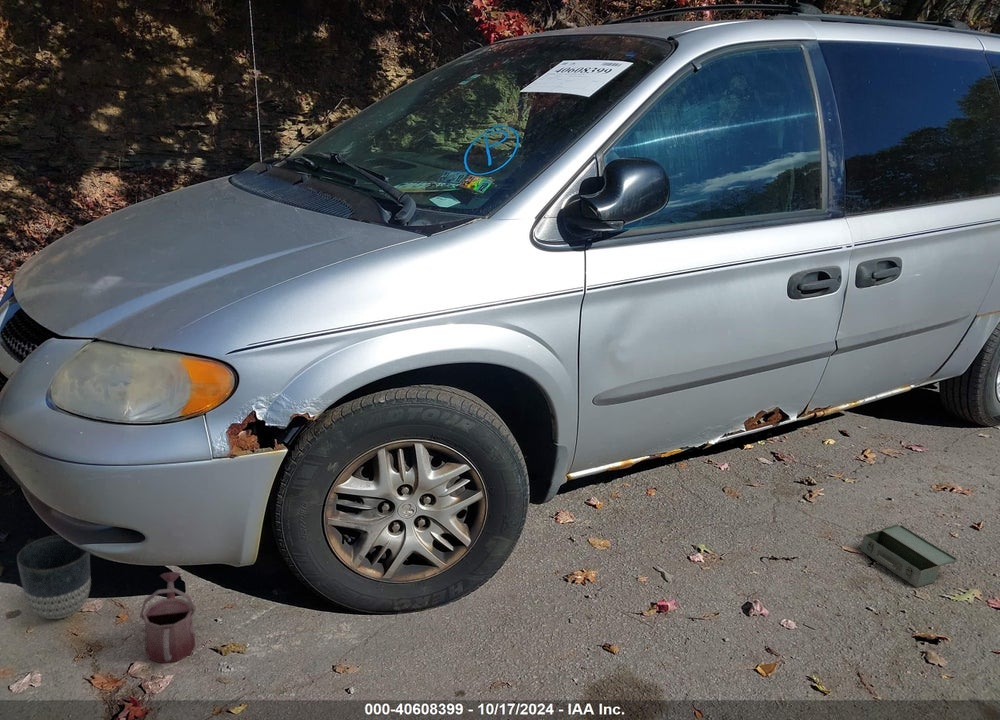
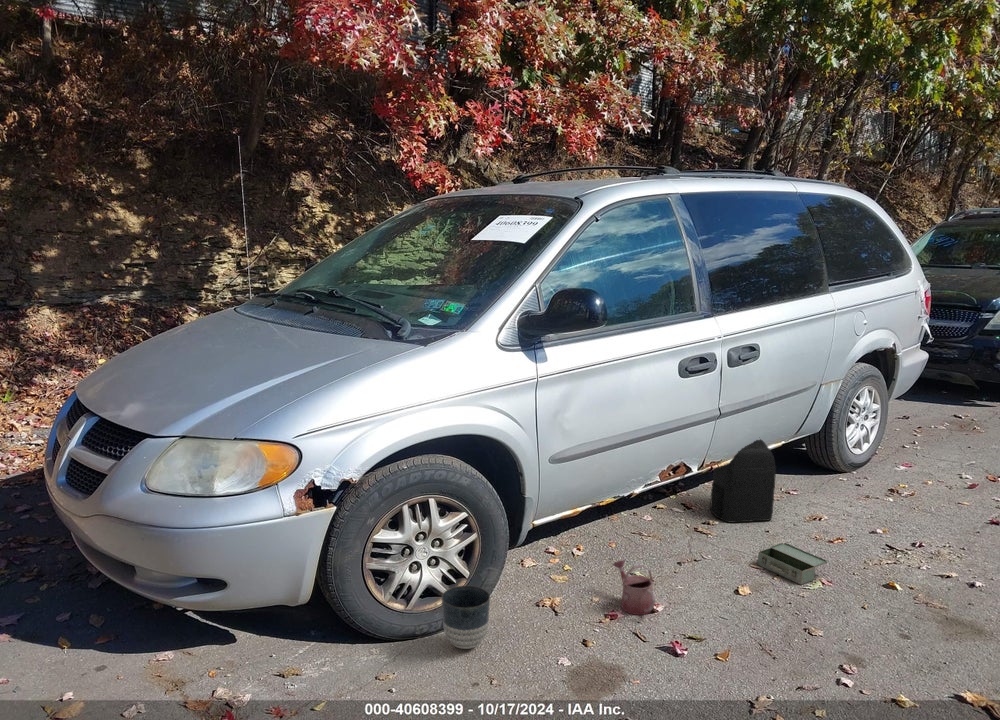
backpack: none [806,368,901,486] -> present [710,439,776,522]
planter: present [17,535,91,619] -> present [442,586,490,649]
watering can: present [140,572,196,663] -> present [613,560,655,615]

